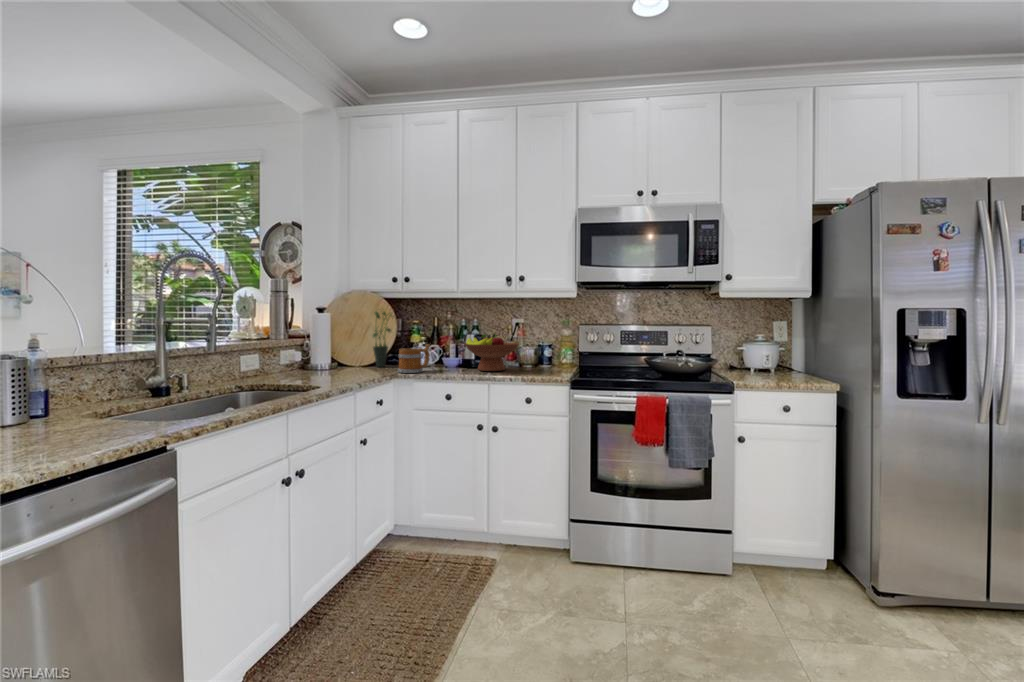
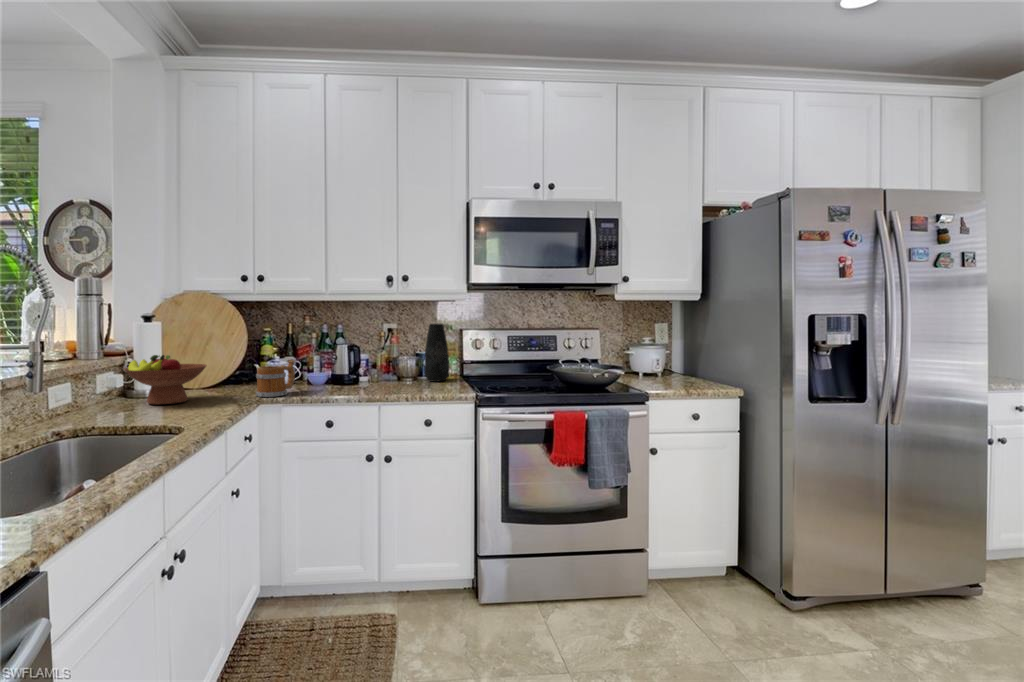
potted plant: present [373,311,392,367] -> none [218,317,249,390]
vase: none [538,318,559,367] -> present [424,324,449,382]
fruit bowl: present [464,334,519,371] -> present [124,355,207,404]

